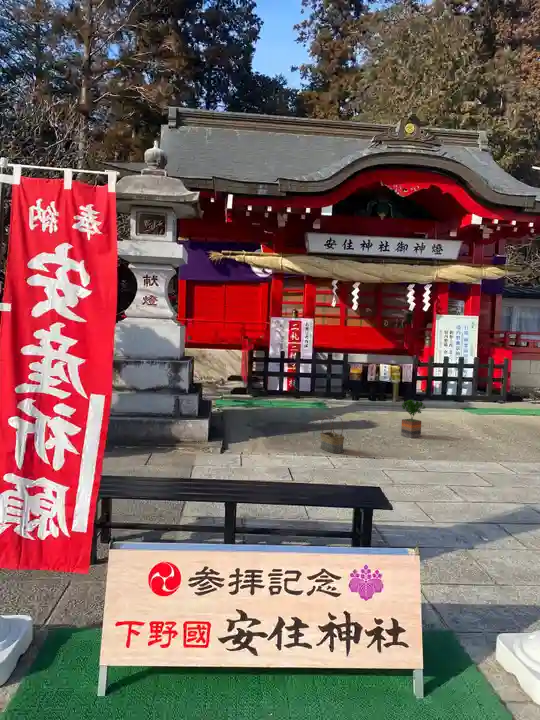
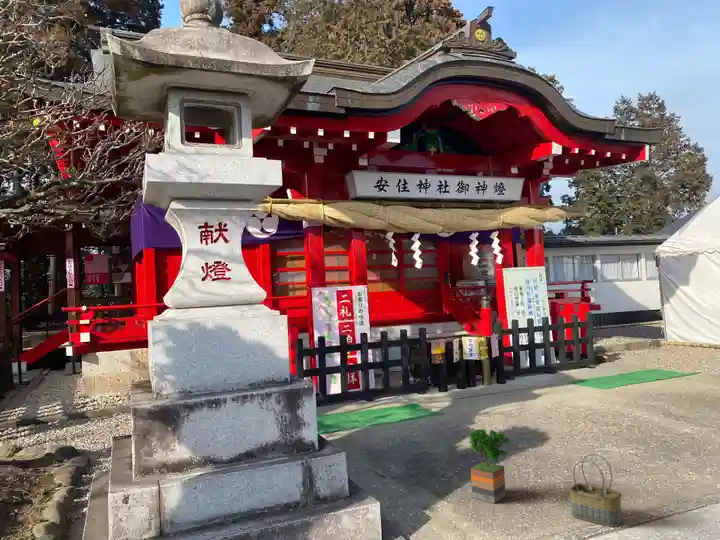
potted tree: present [401,400,426,438] -> present [469,429,510,503]

